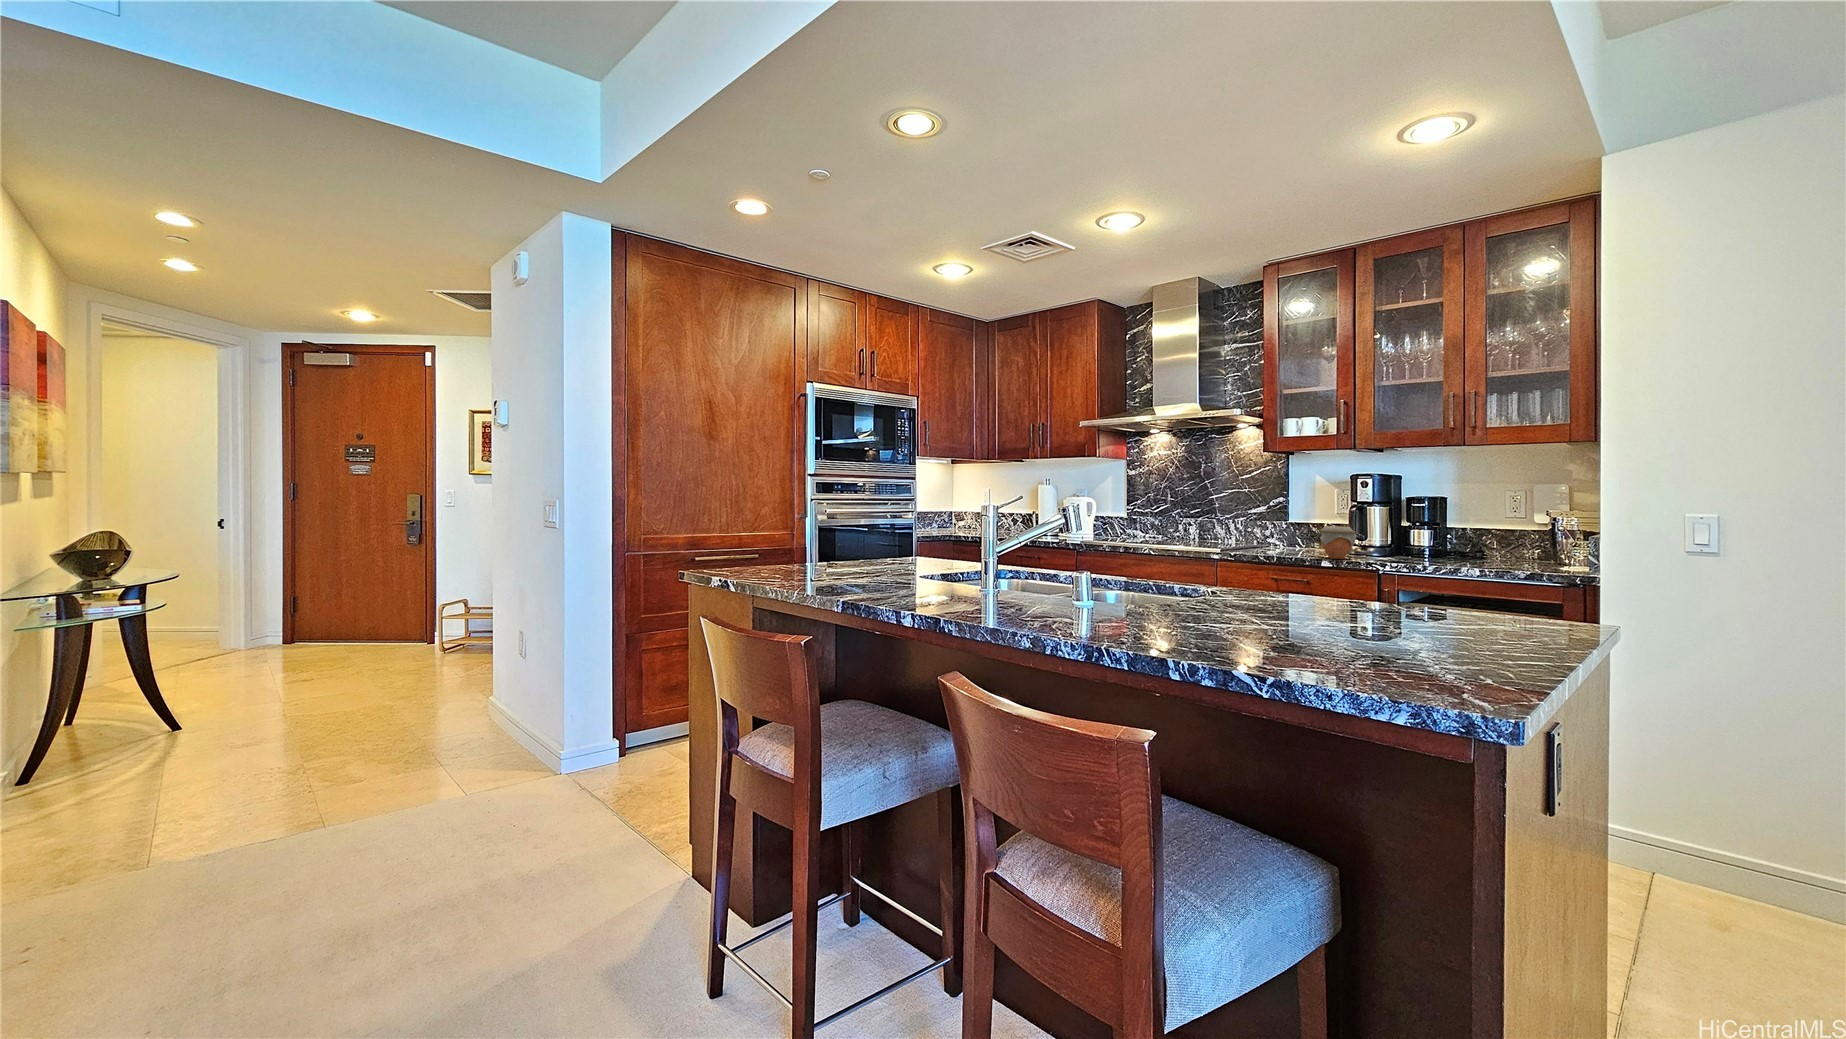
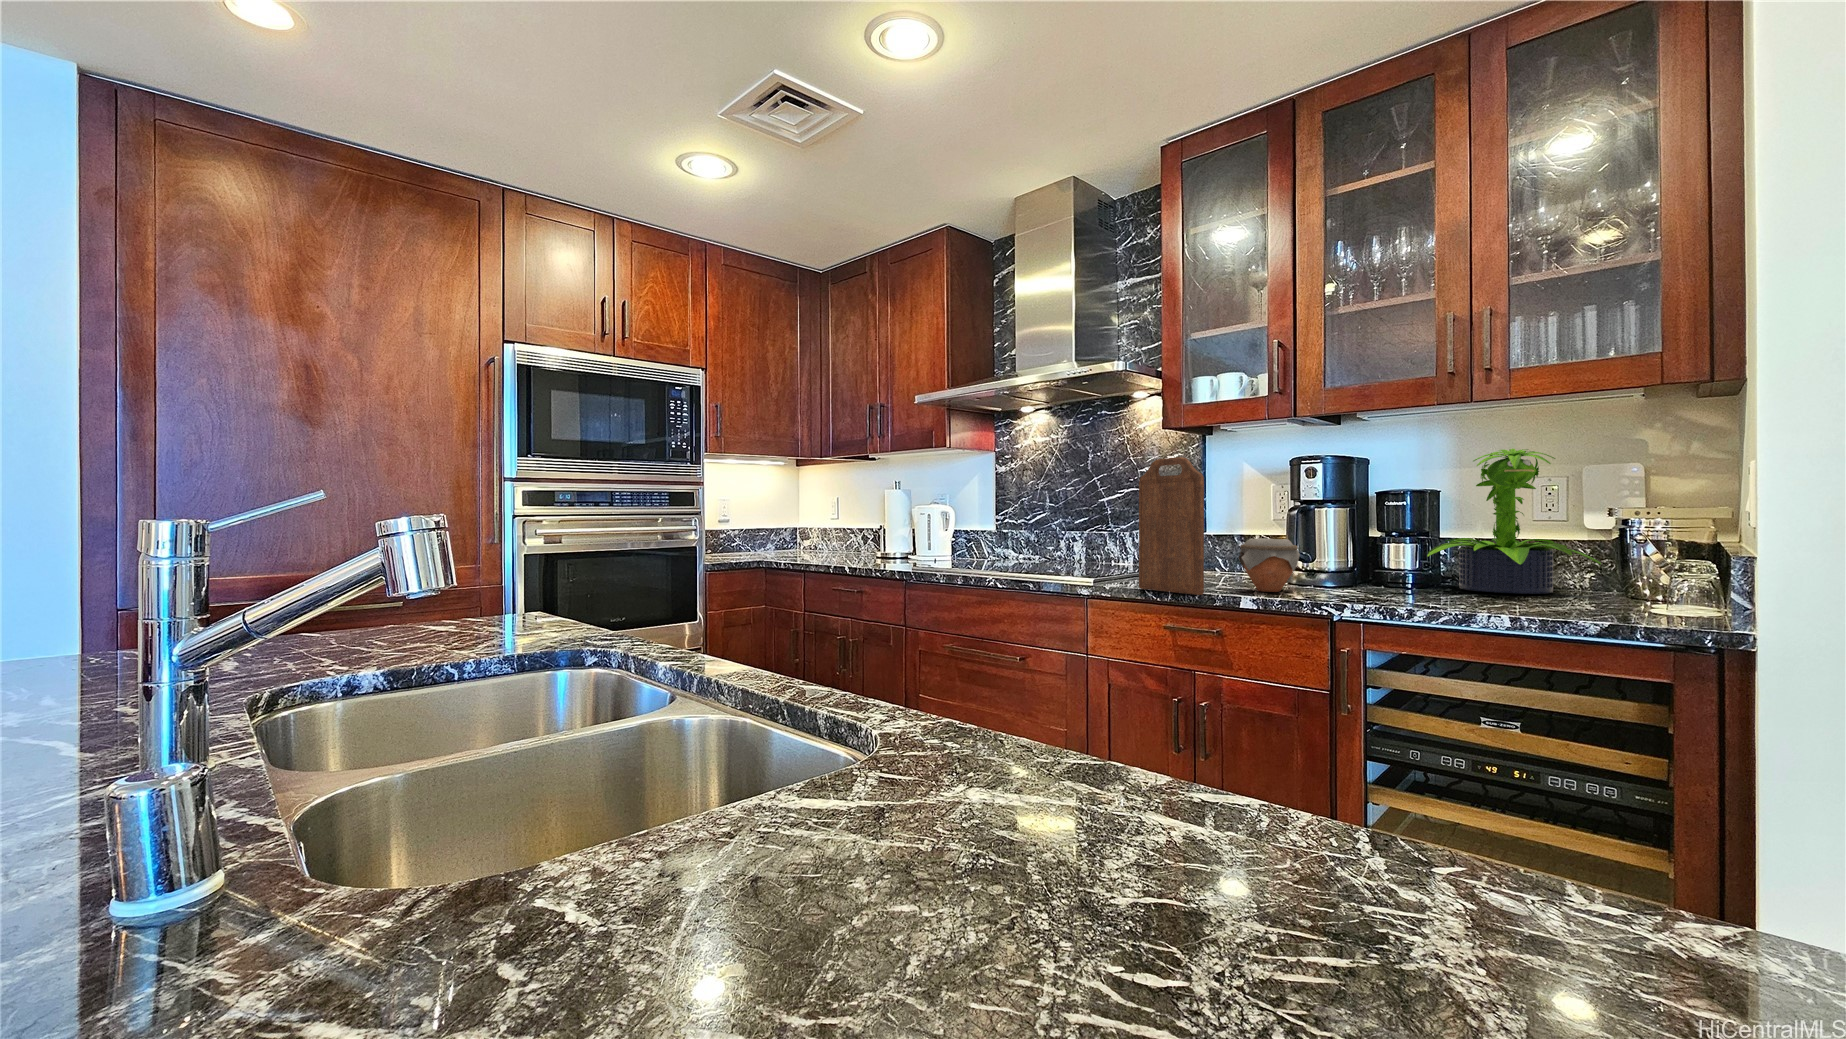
potted plant: none [1434,474,1534,560] -> present [1427,448,1601,594]
cutting board: none [1252,475,1298,560] -> present [1139,457,1204,595]

